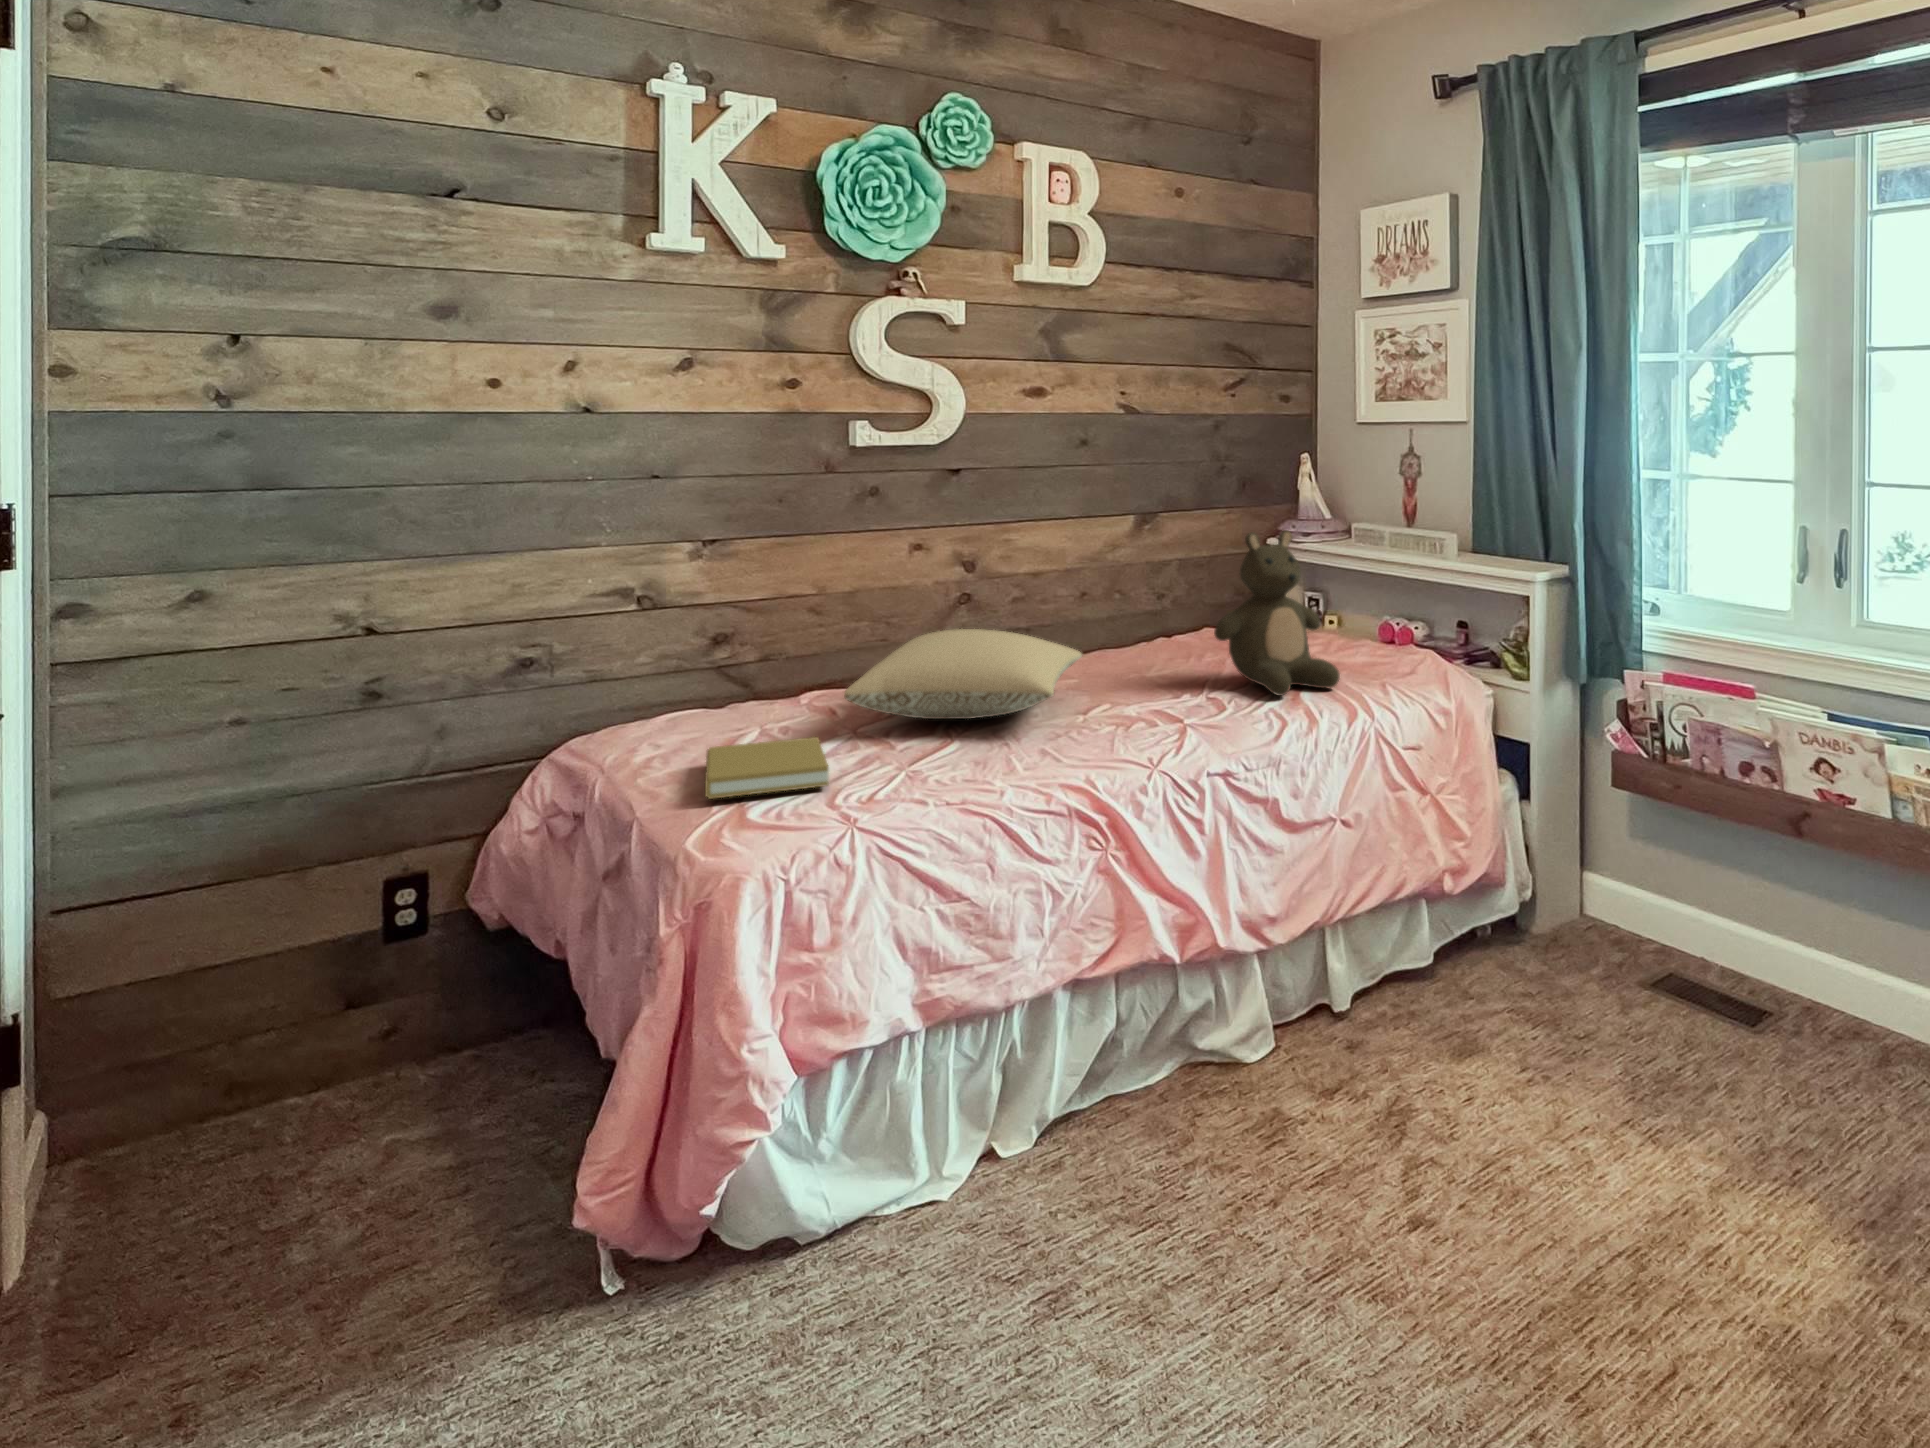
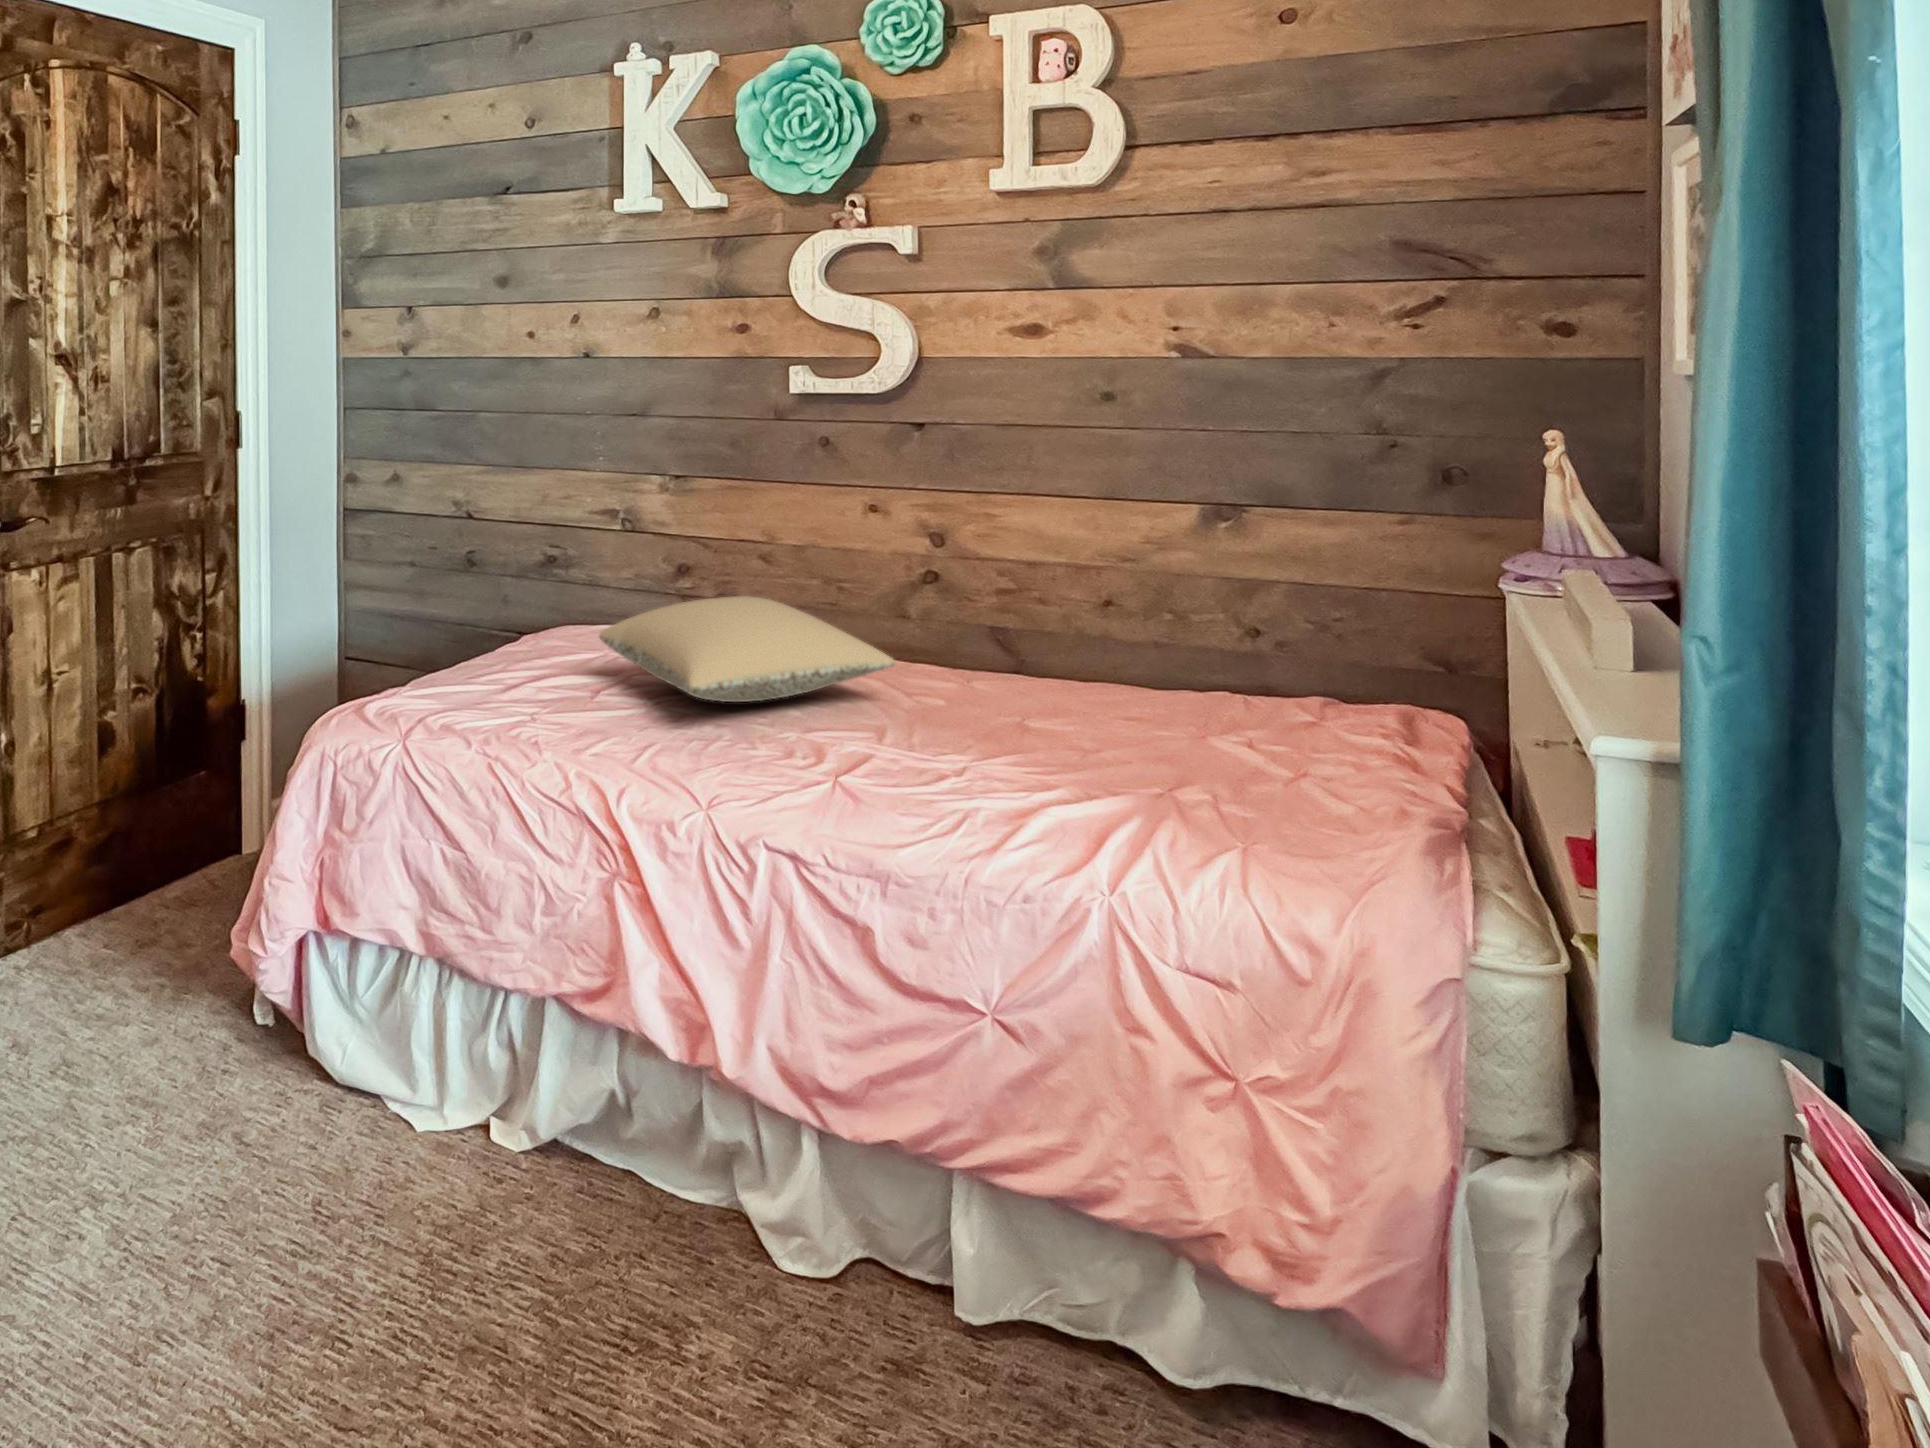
stuffed bear: present [1214,530,1340,696] -> none [992,540,1199,816]
book: present [705,737,829,799] -> none [404,652,564,708]

